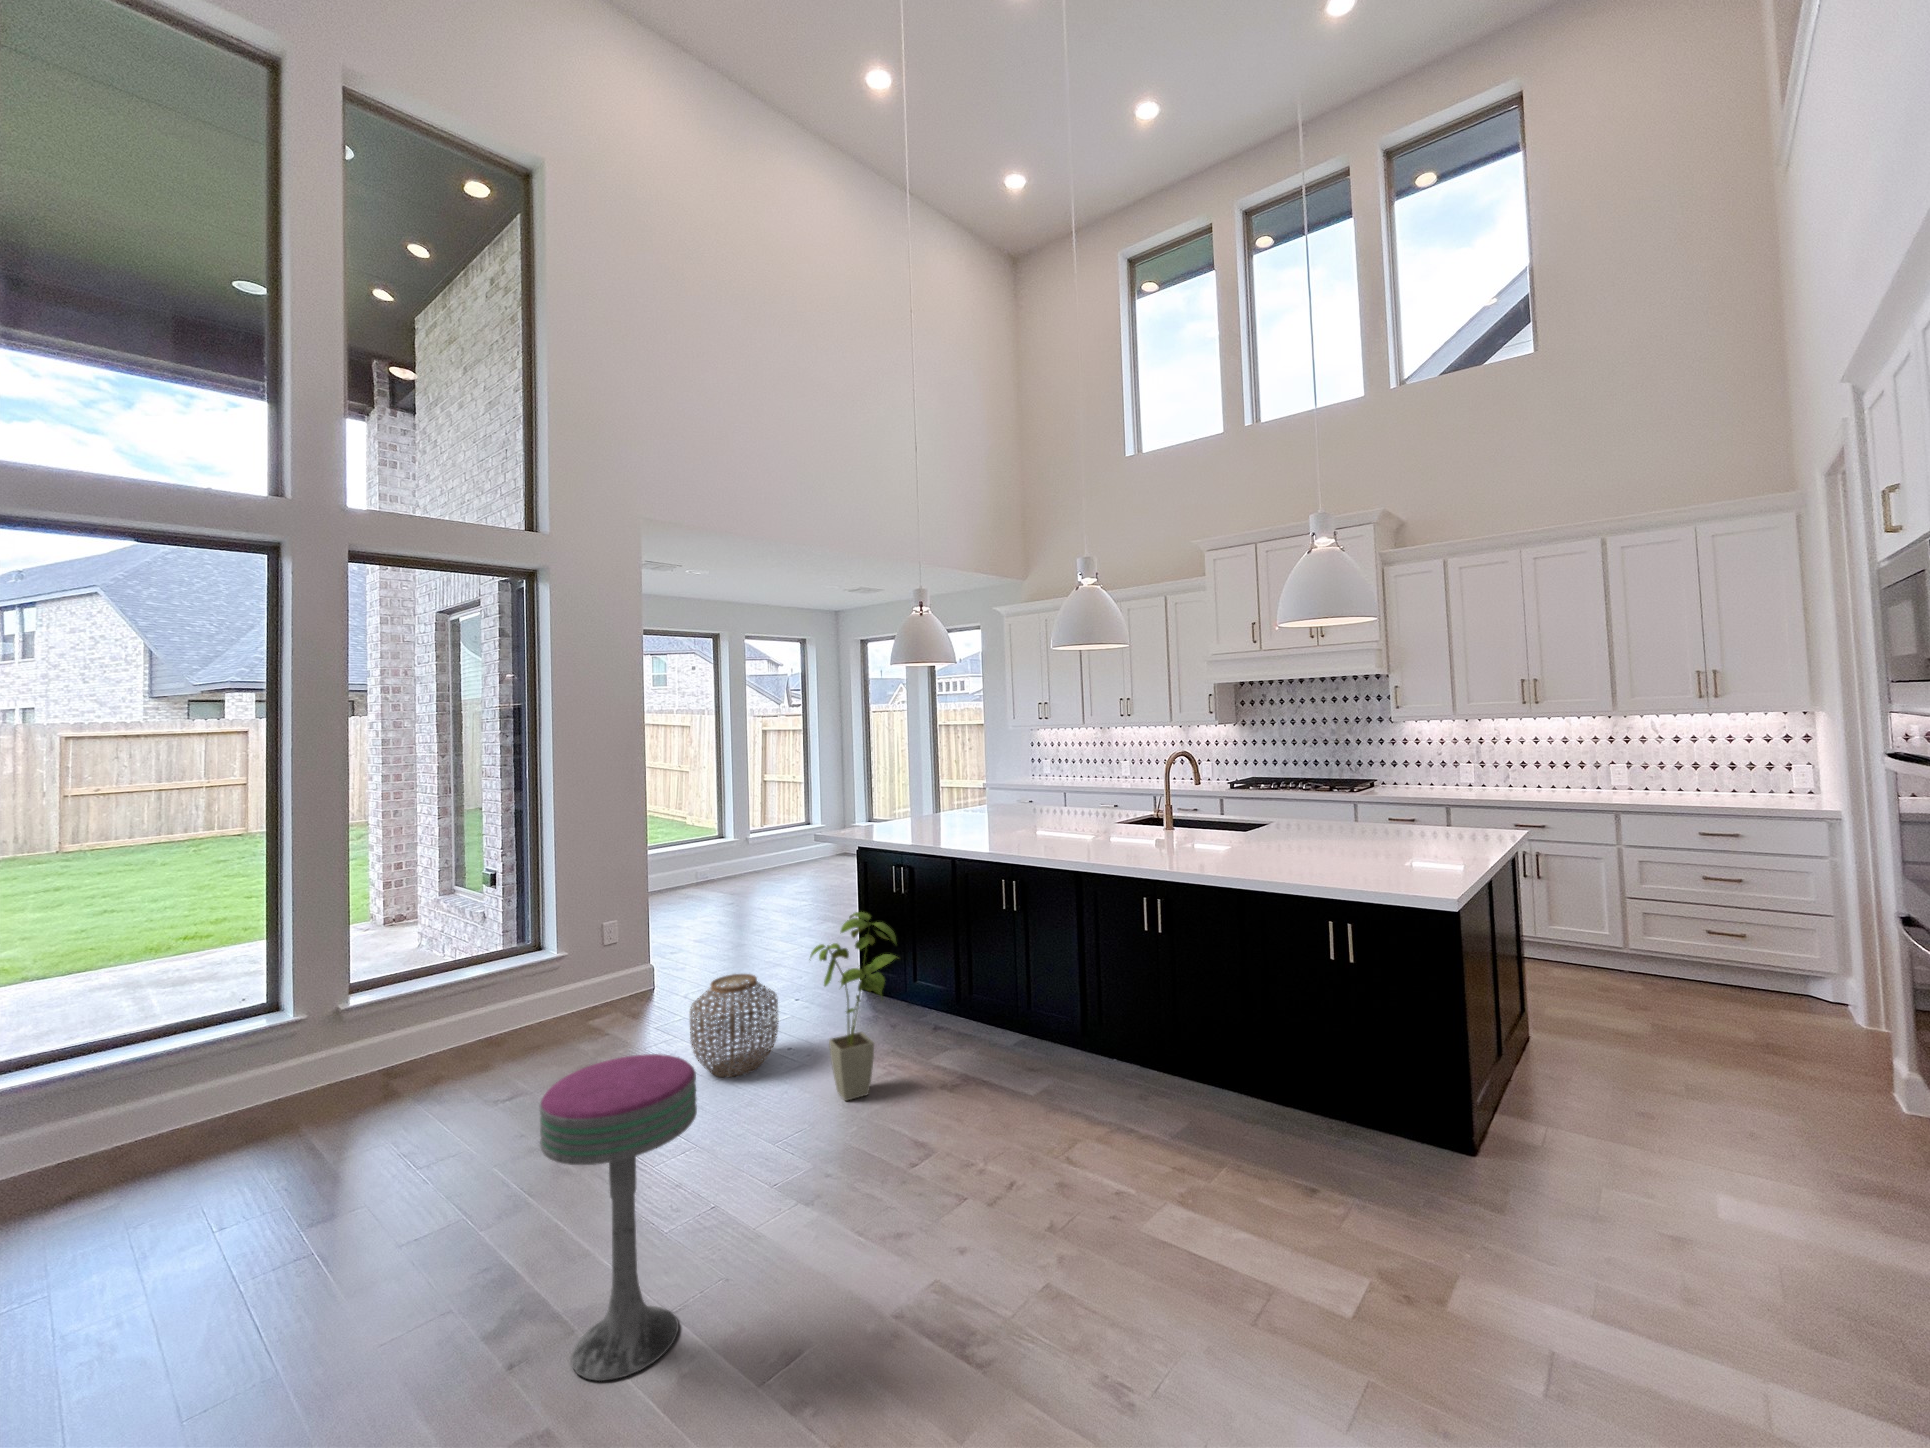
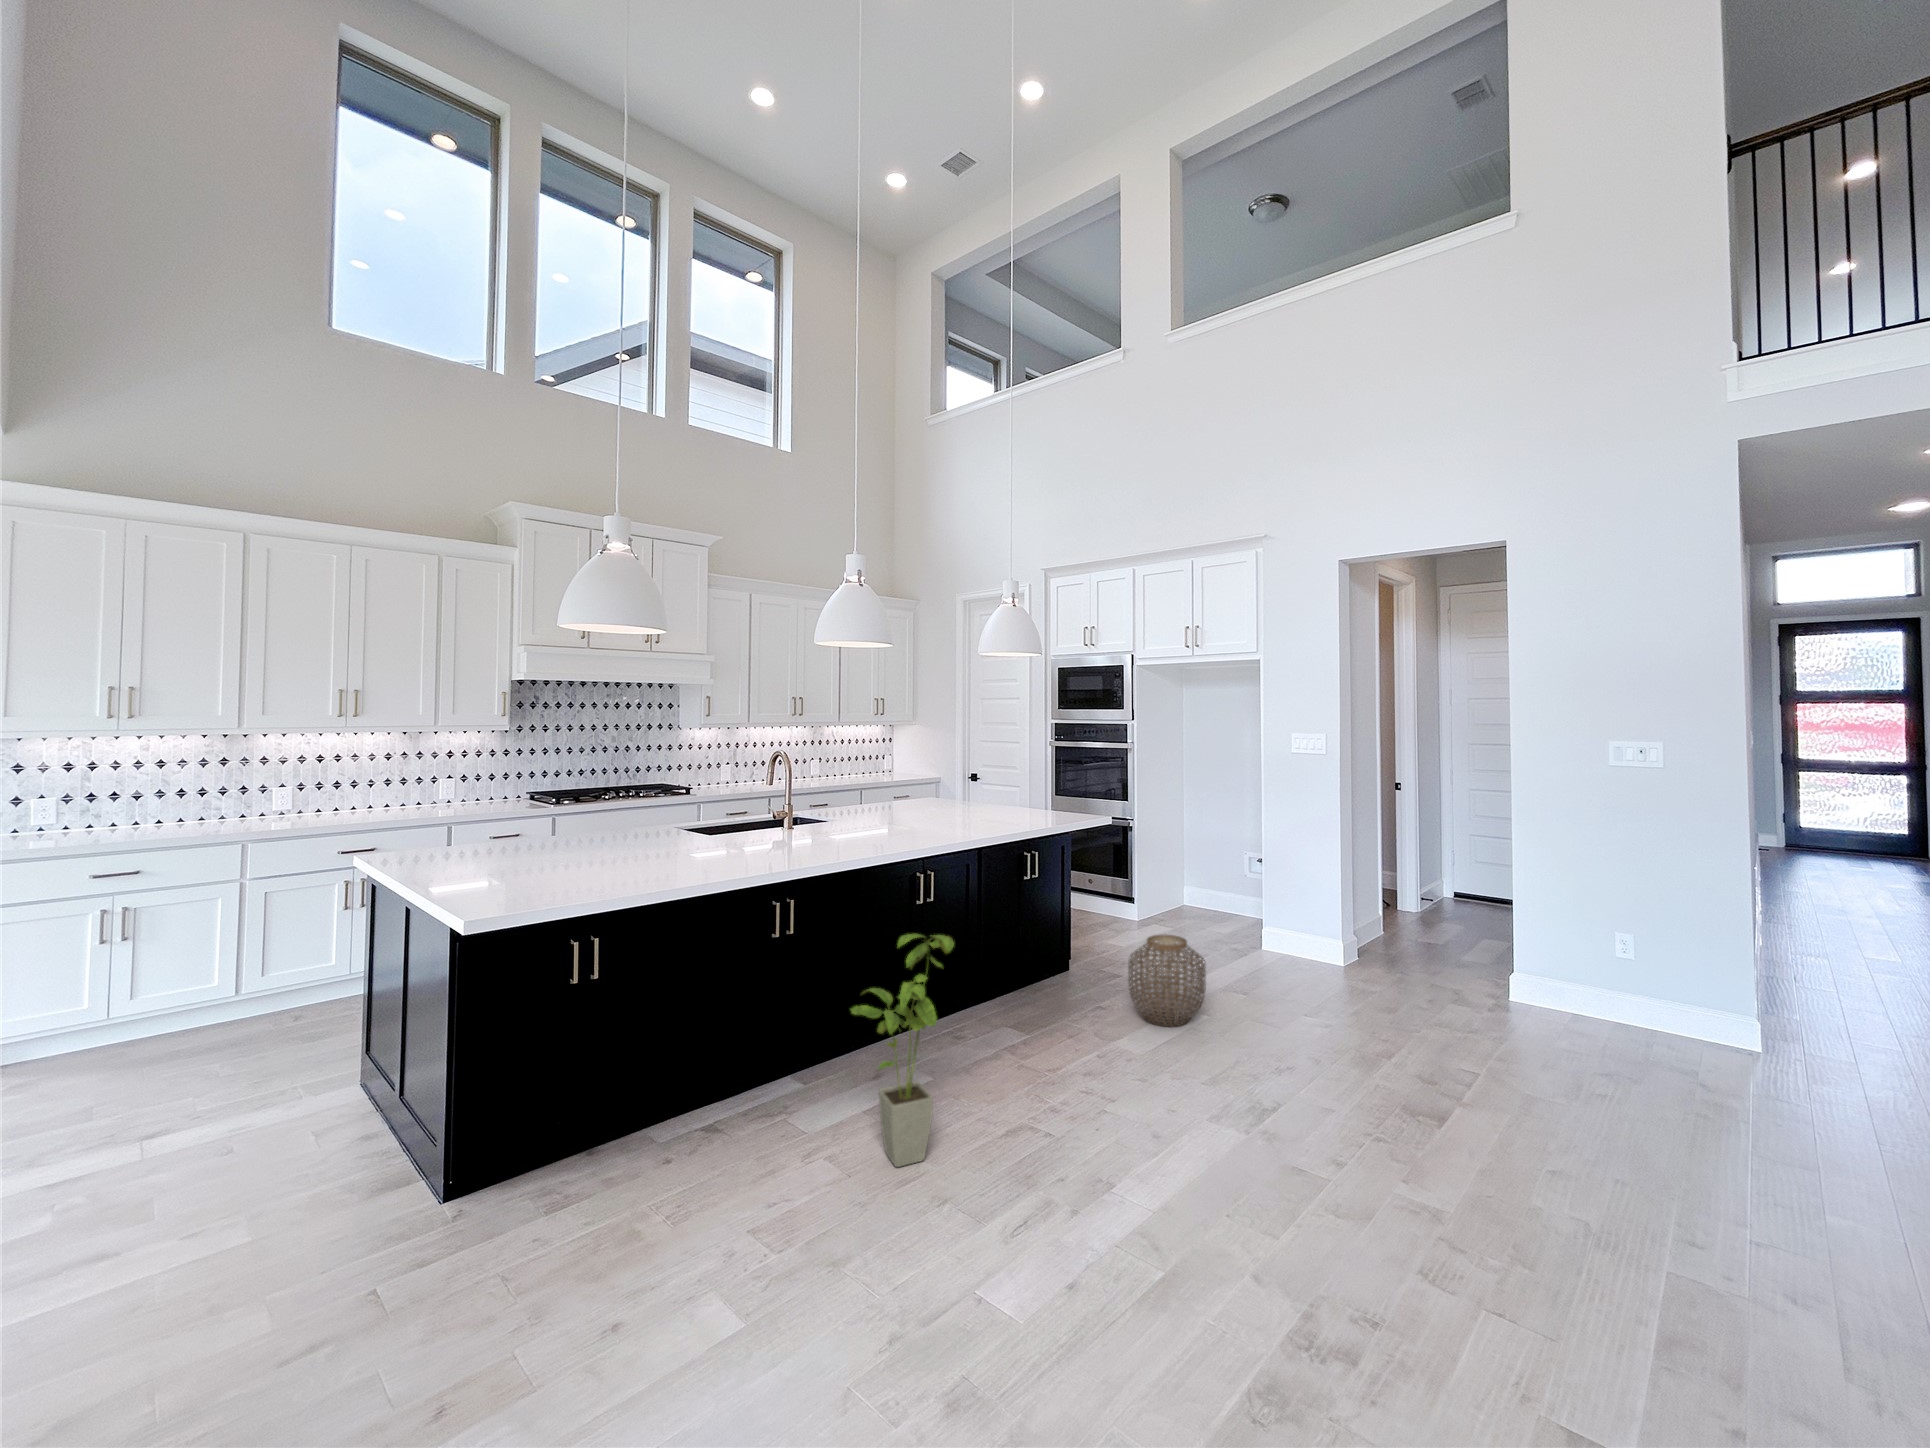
woven basket: present [690,974,779,1077] -> present [1128,935,1206,1027]
bar stool: present [540,1054,697,1381] -> none [1278,984,1406,1249]

